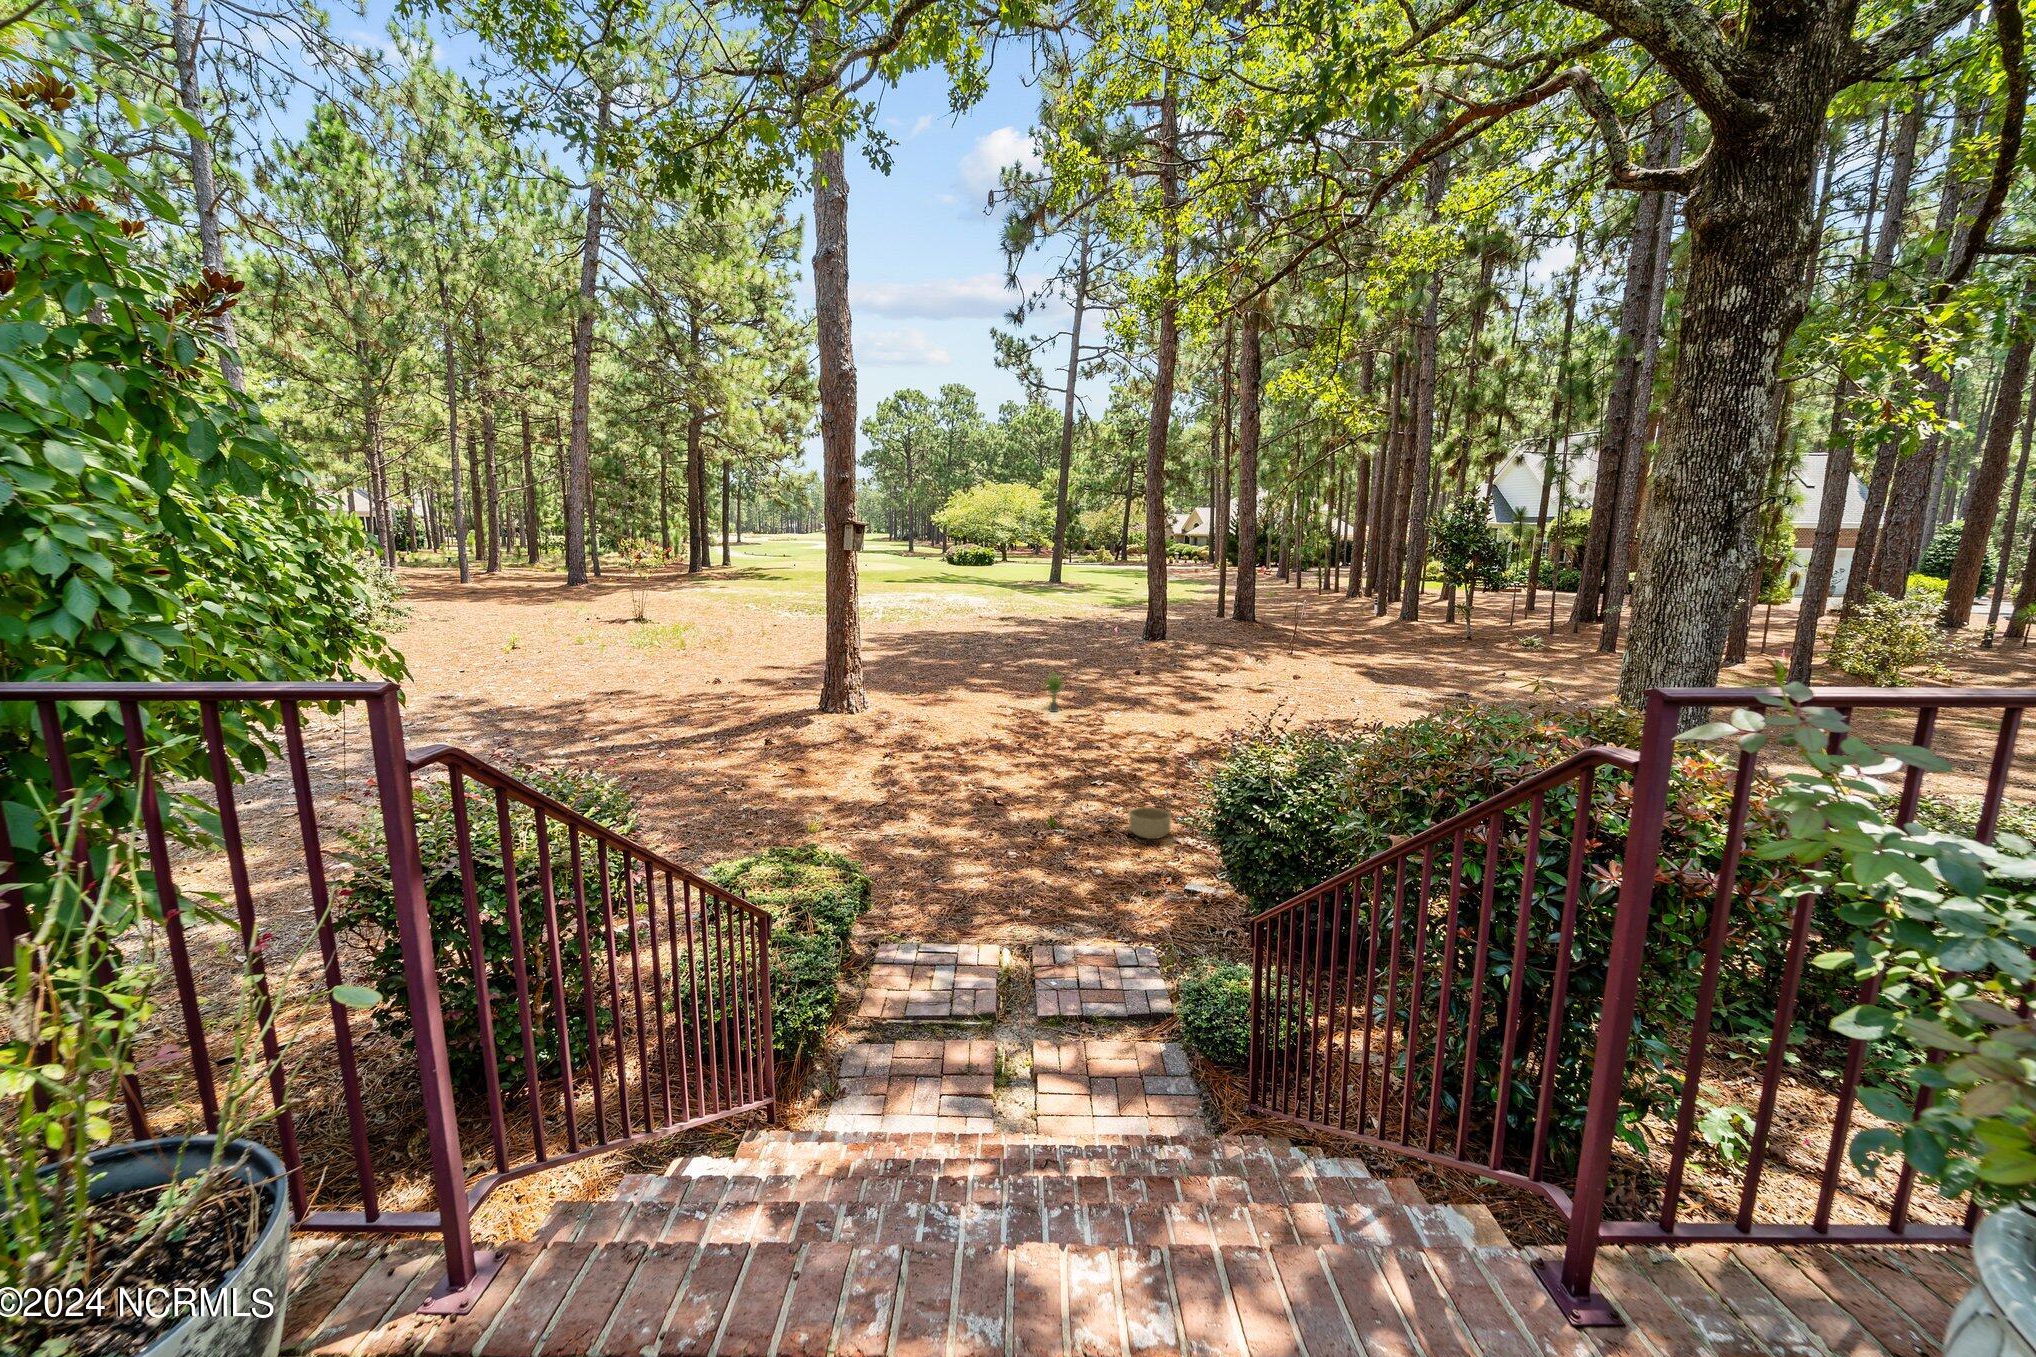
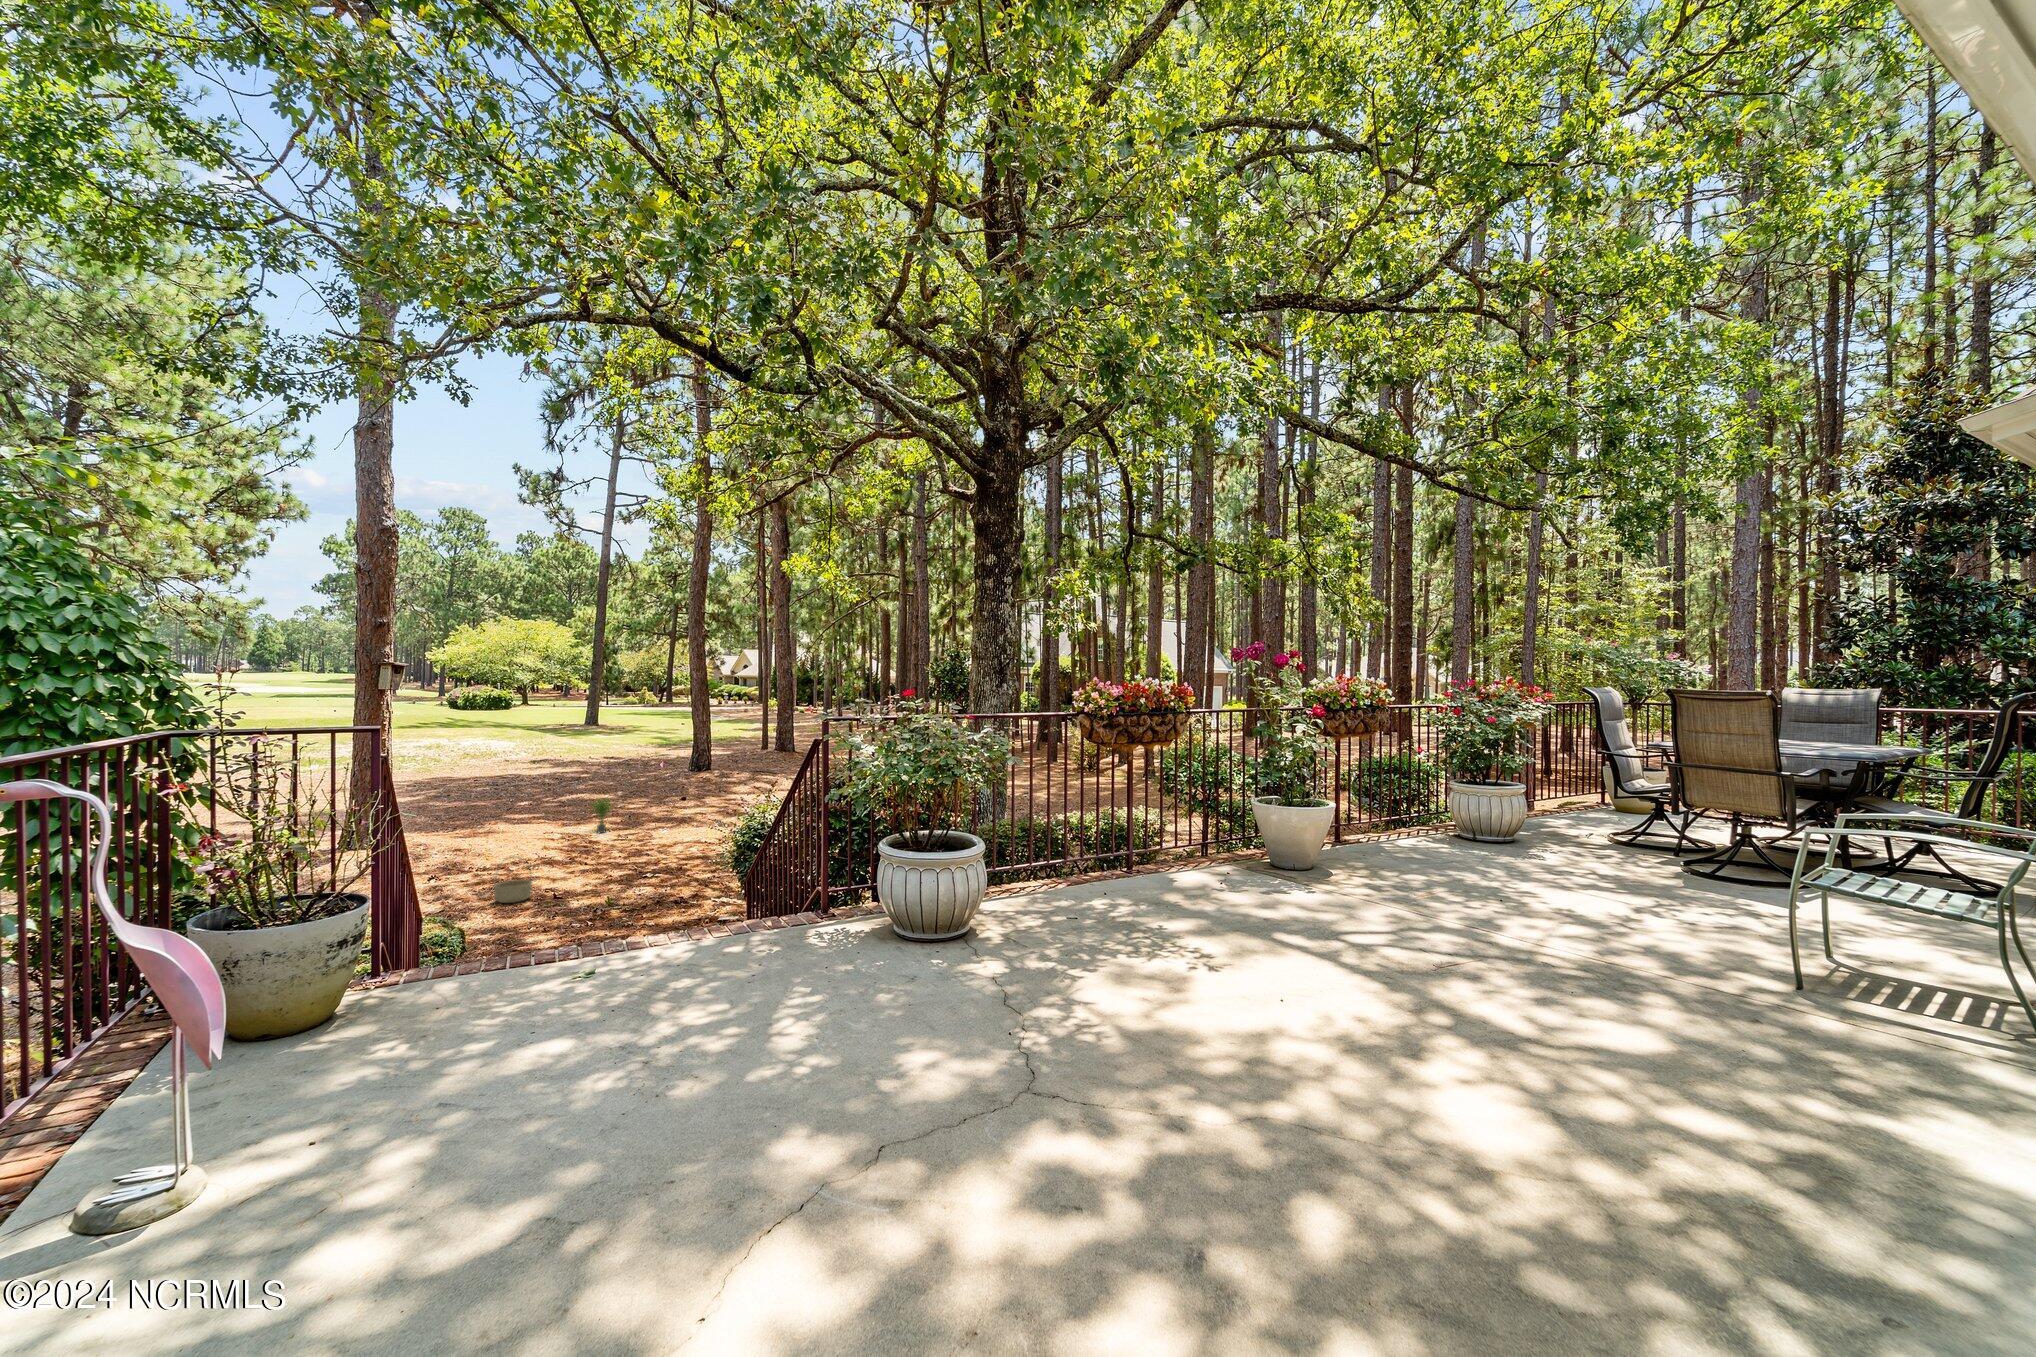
basket: present [1129,781,1172,839] -> present [494,857,532,903]

